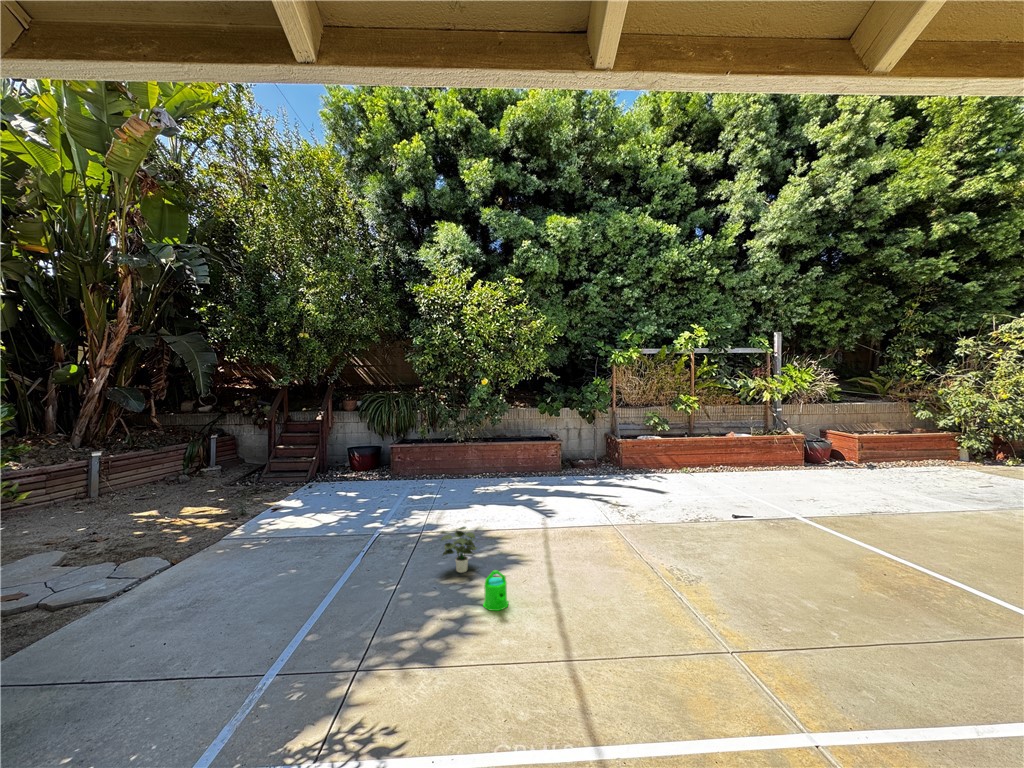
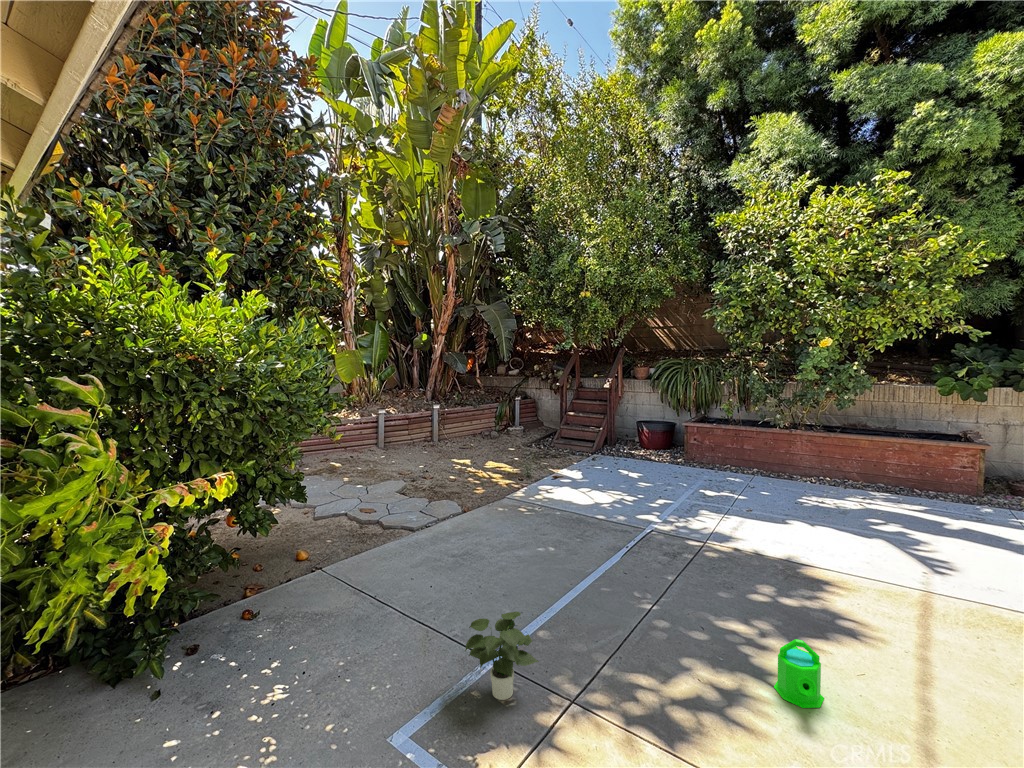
potted plant: present [441,527,477,573] -> present [465,612,539,700]

